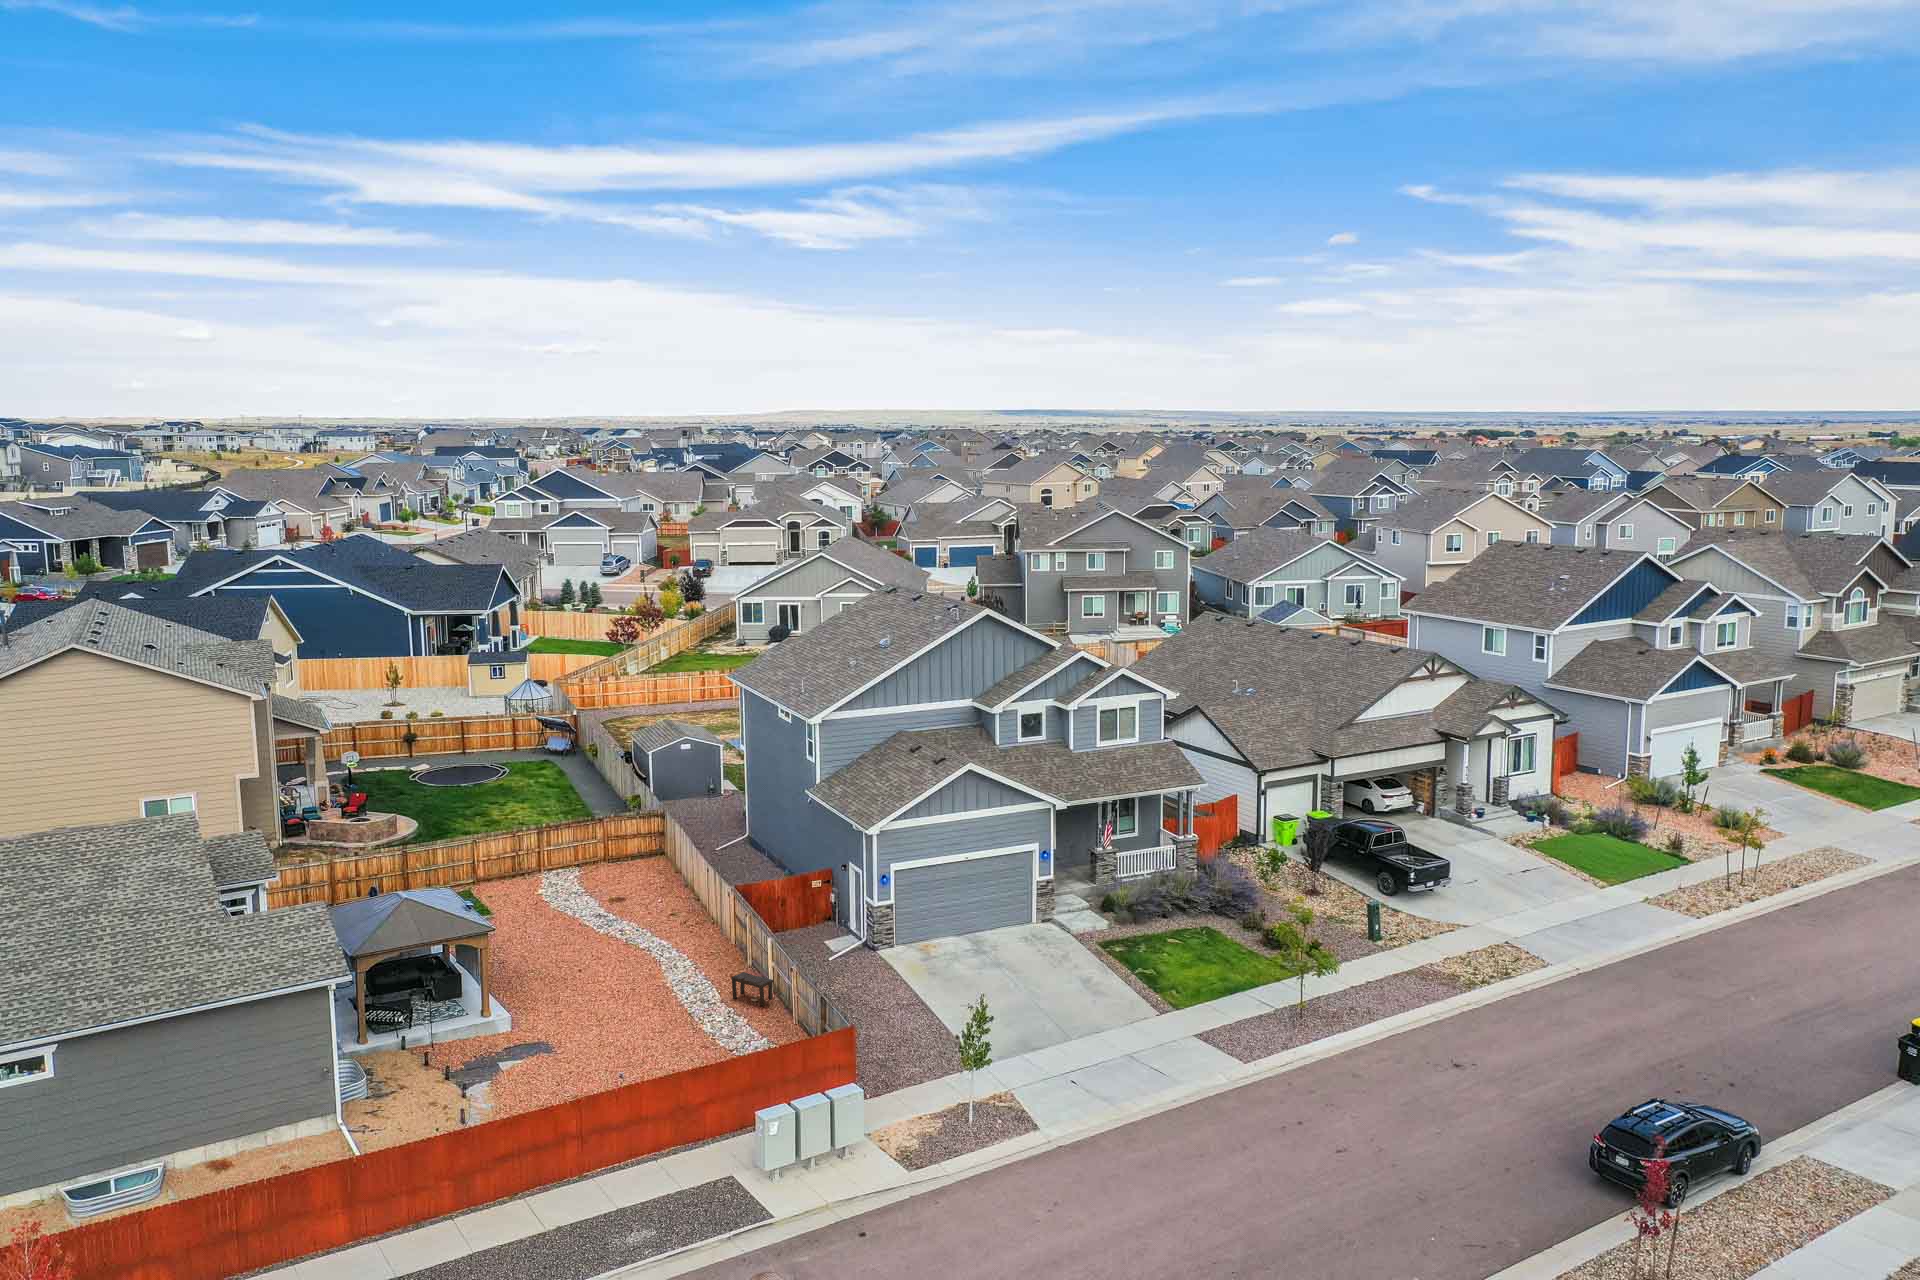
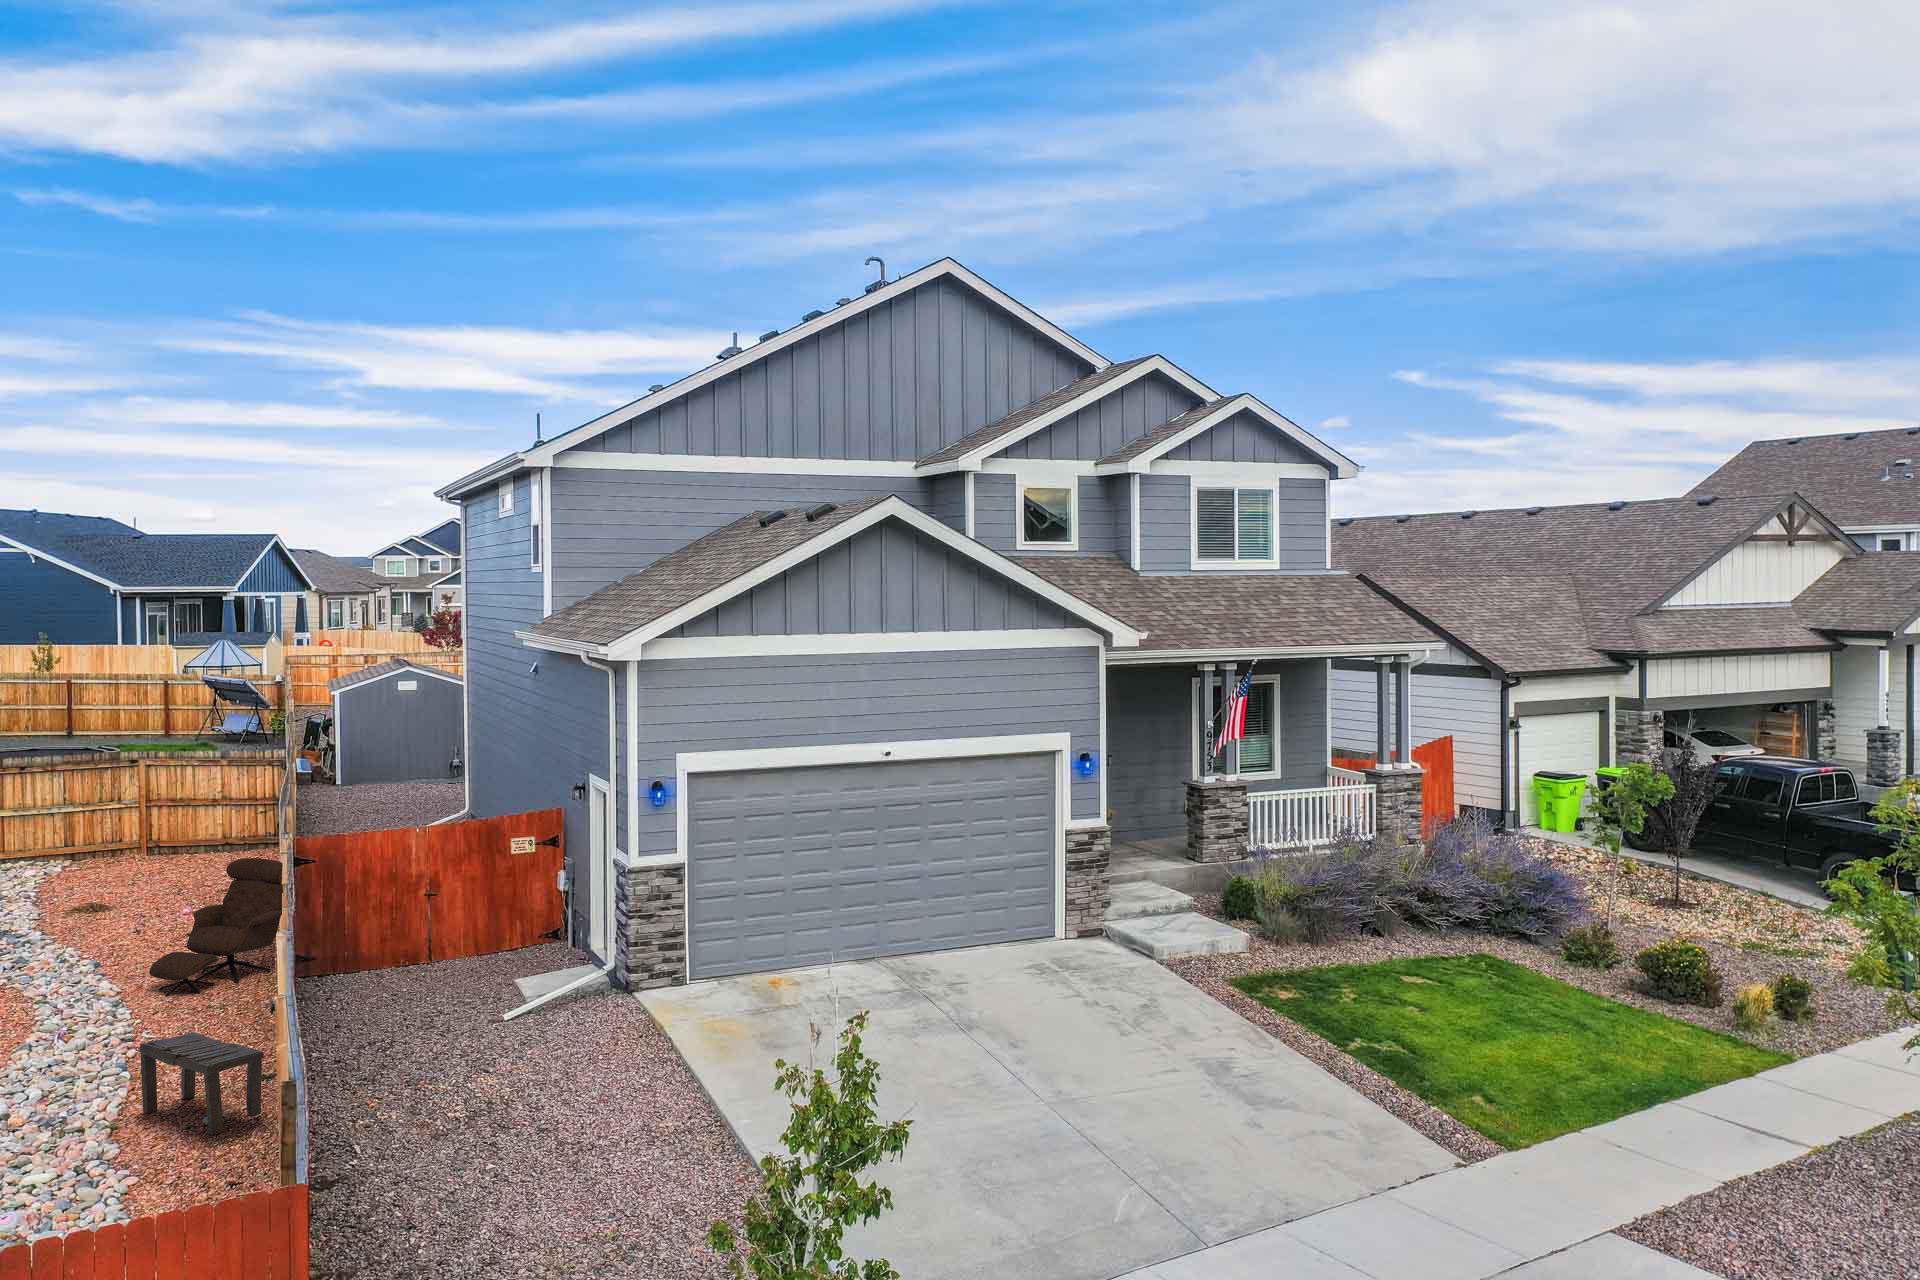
lounge chair: none [688,893,730,950] -> present [149,858,283,997]

